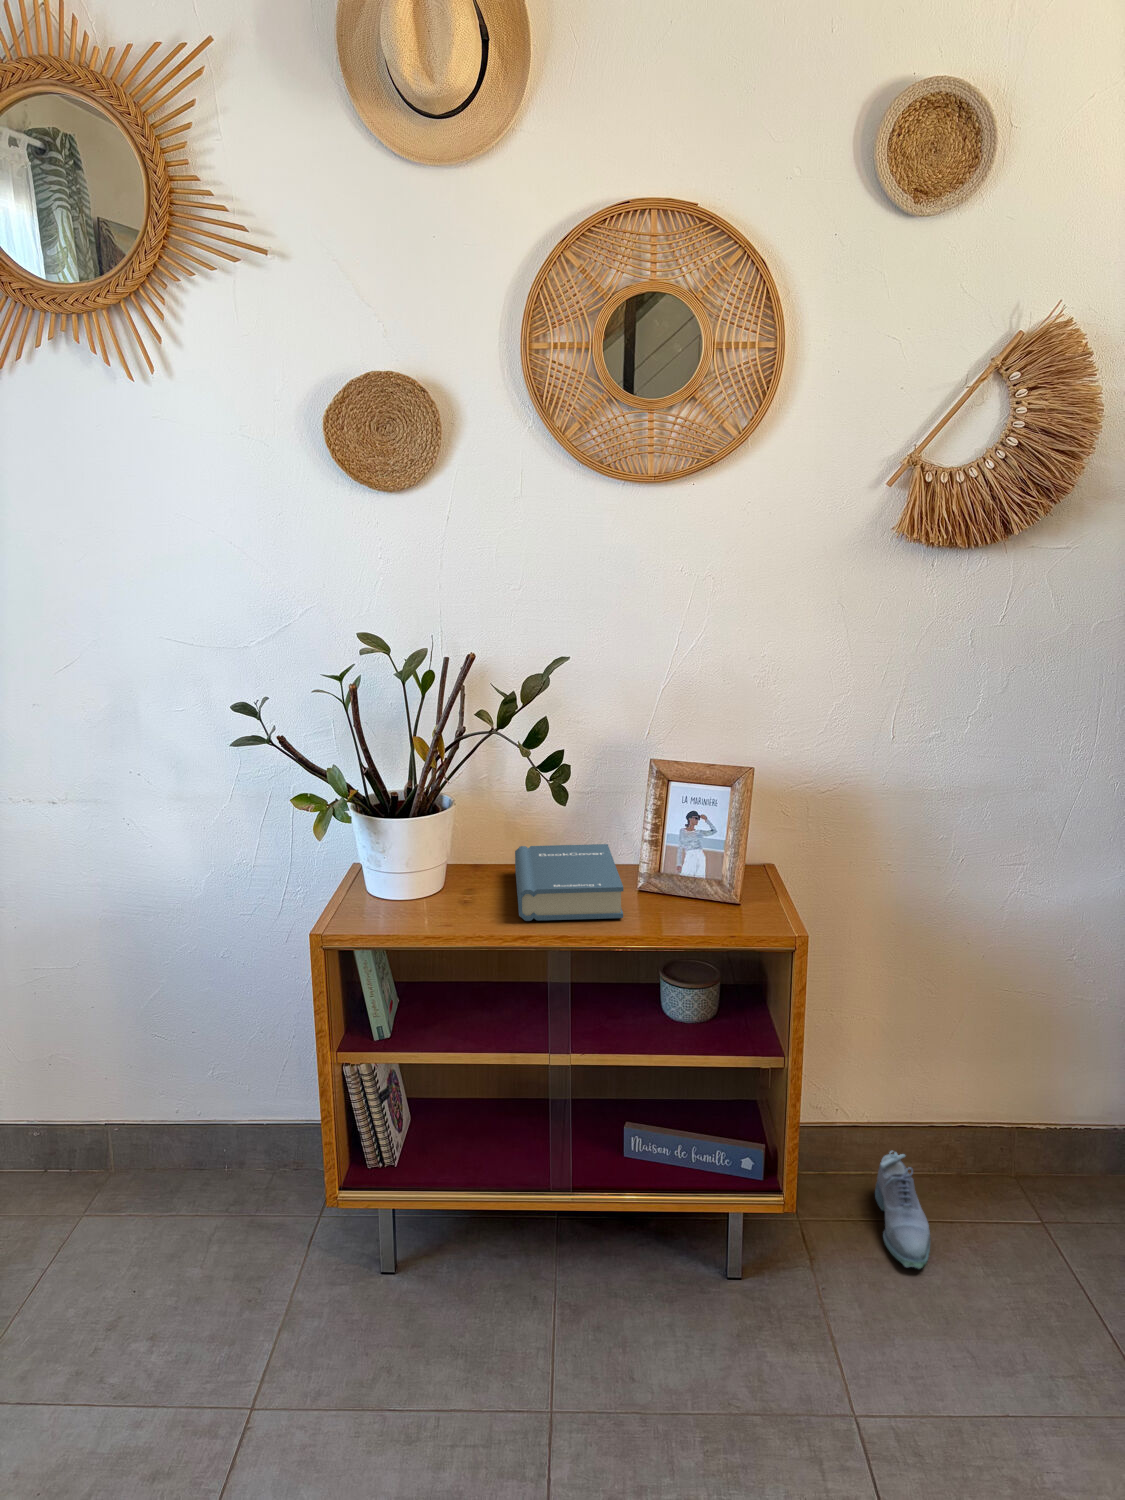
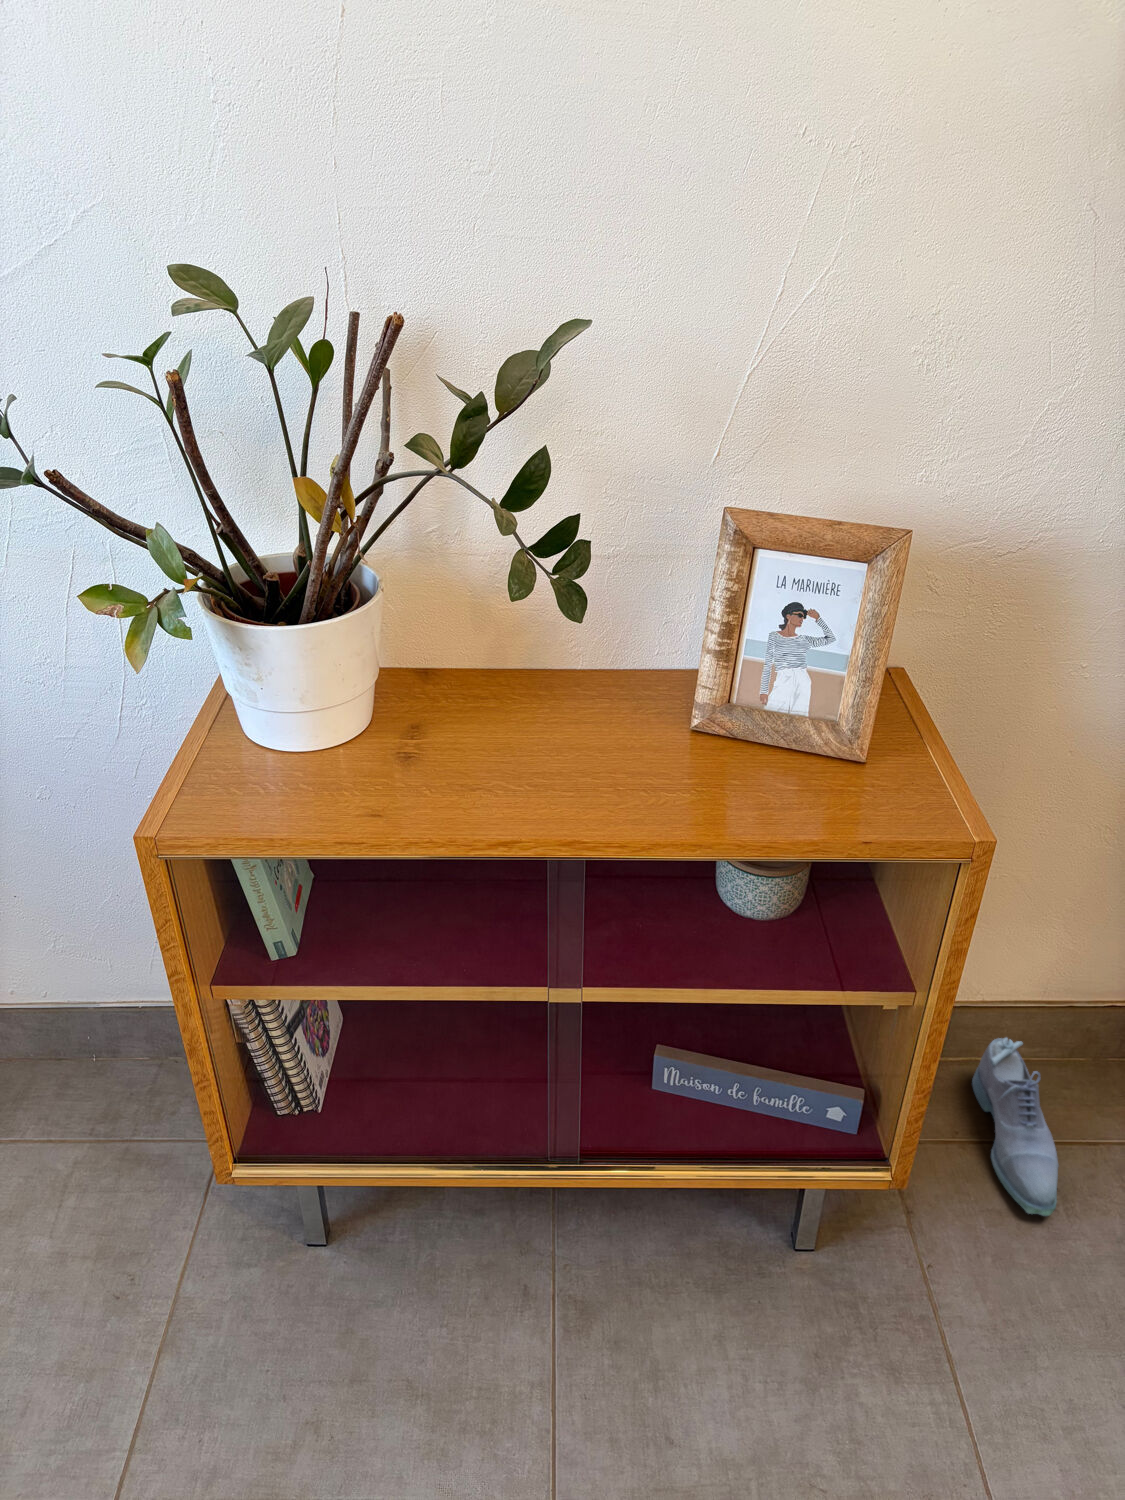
hardback book: present [515,844,623,921] -> none [487,641,681,808]

